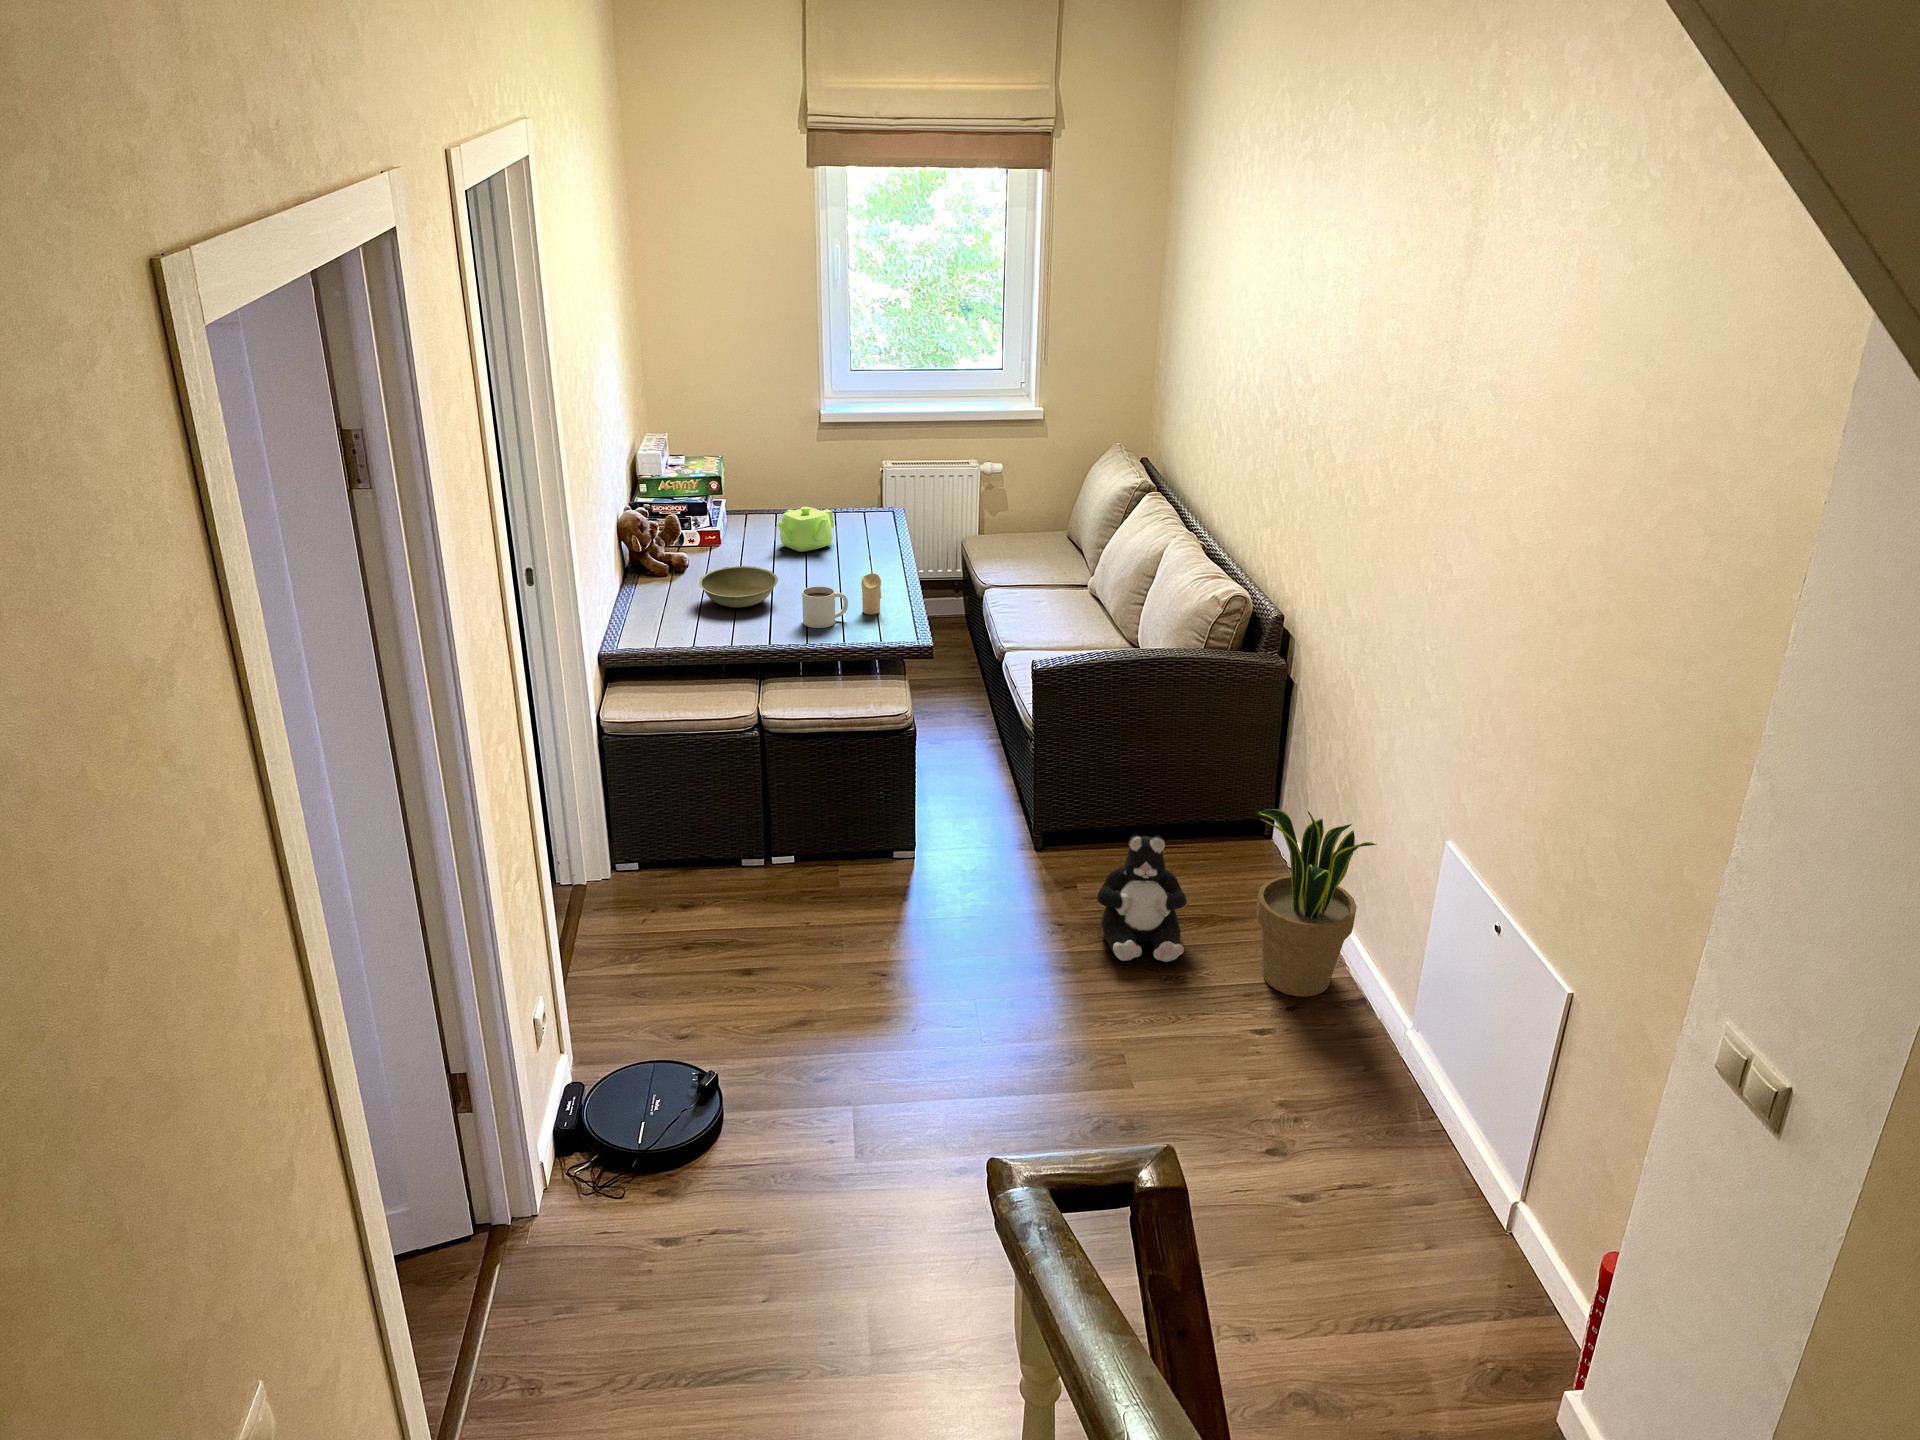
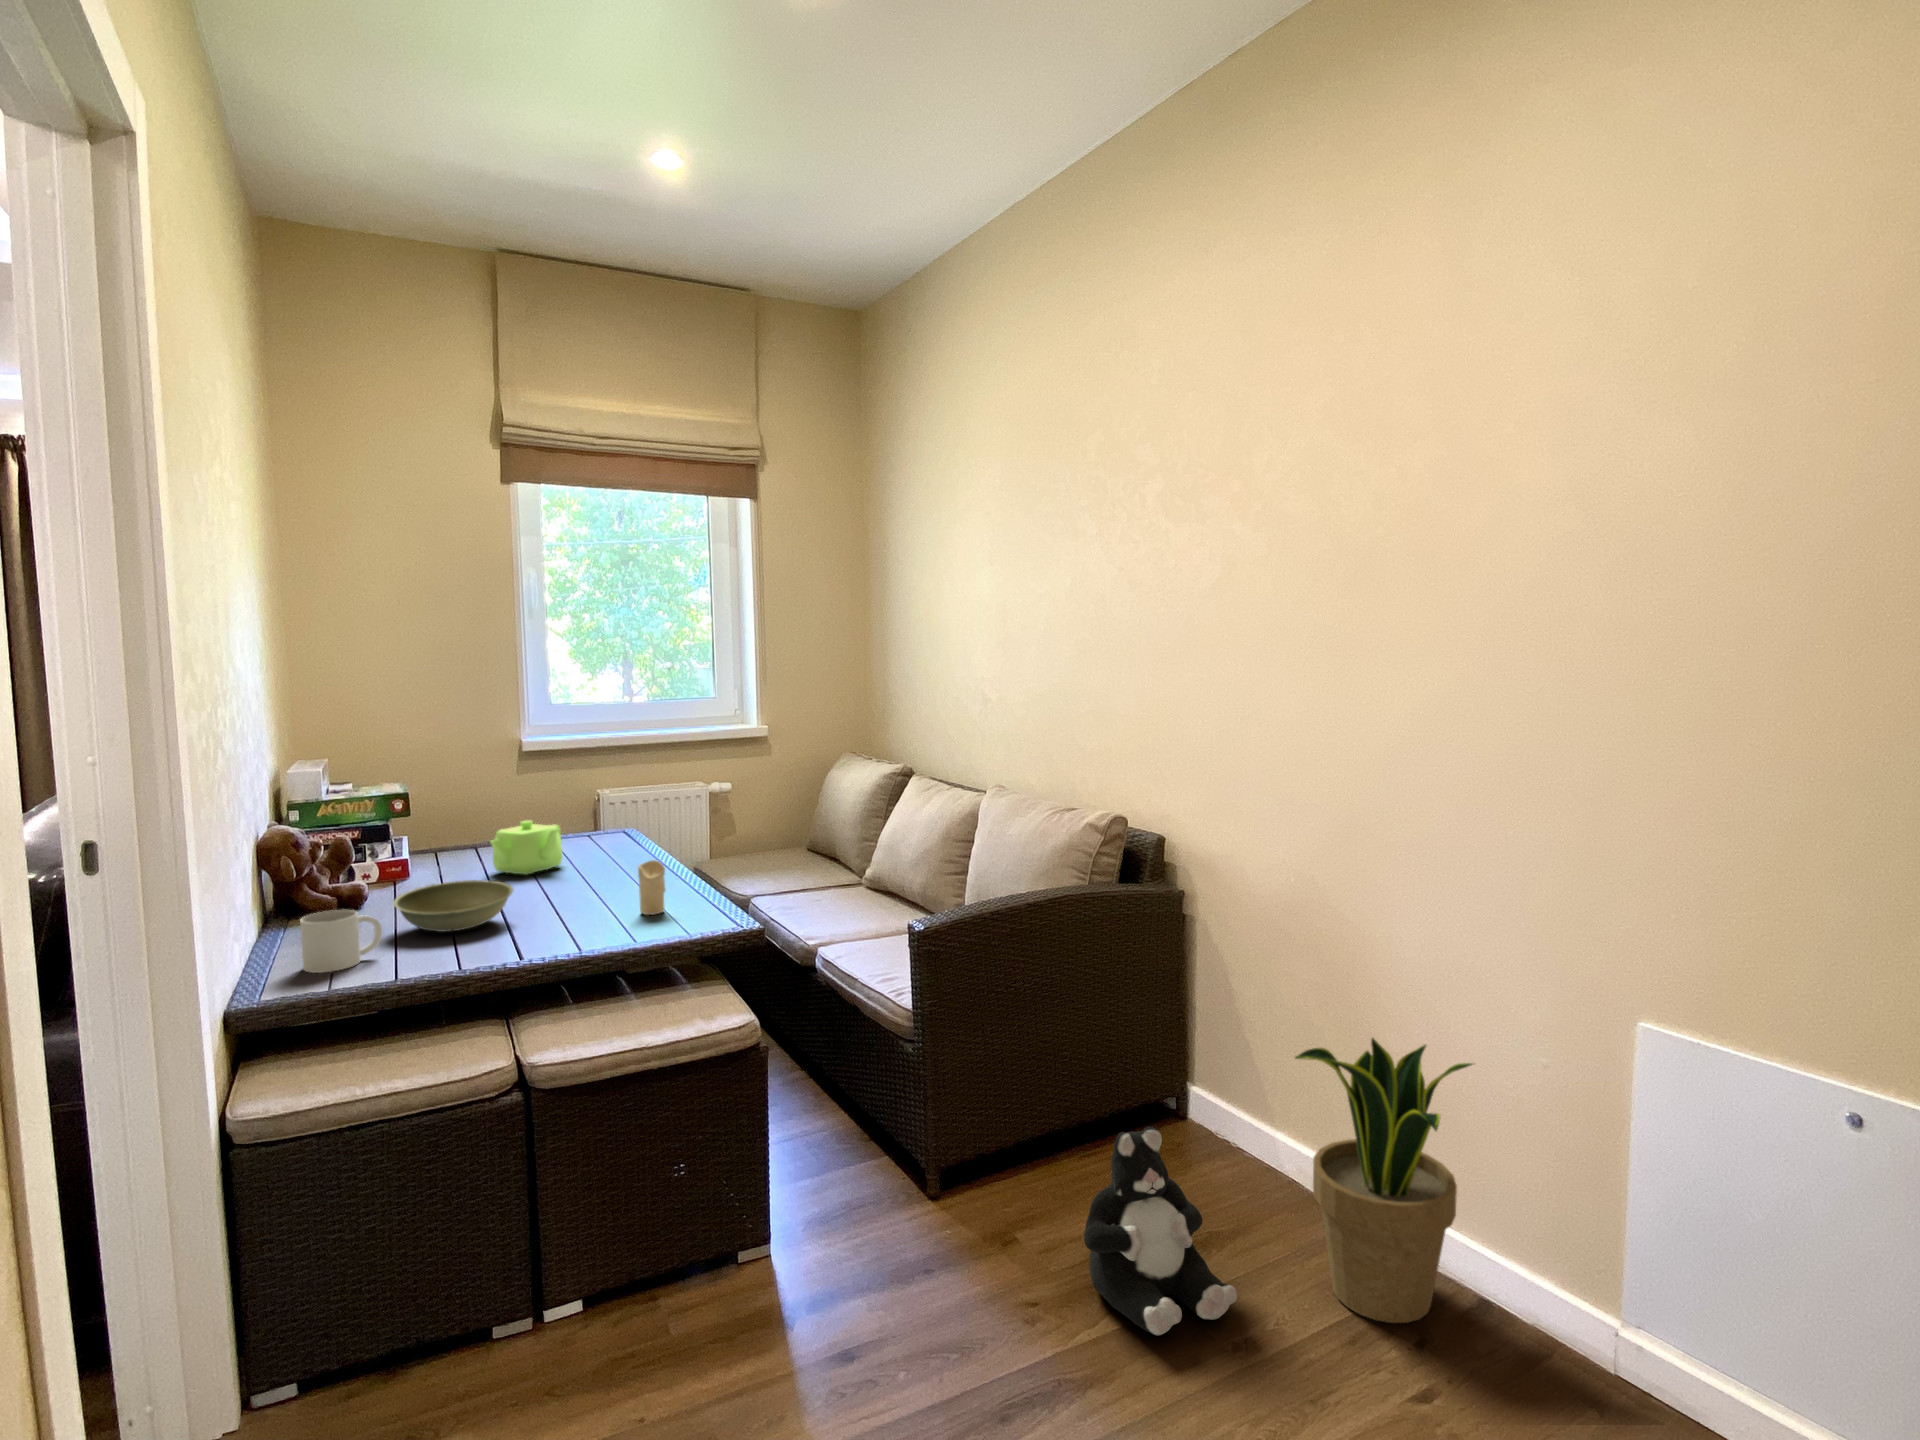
mug: present [802,586,848,628] -> present [300,910,382,973]

